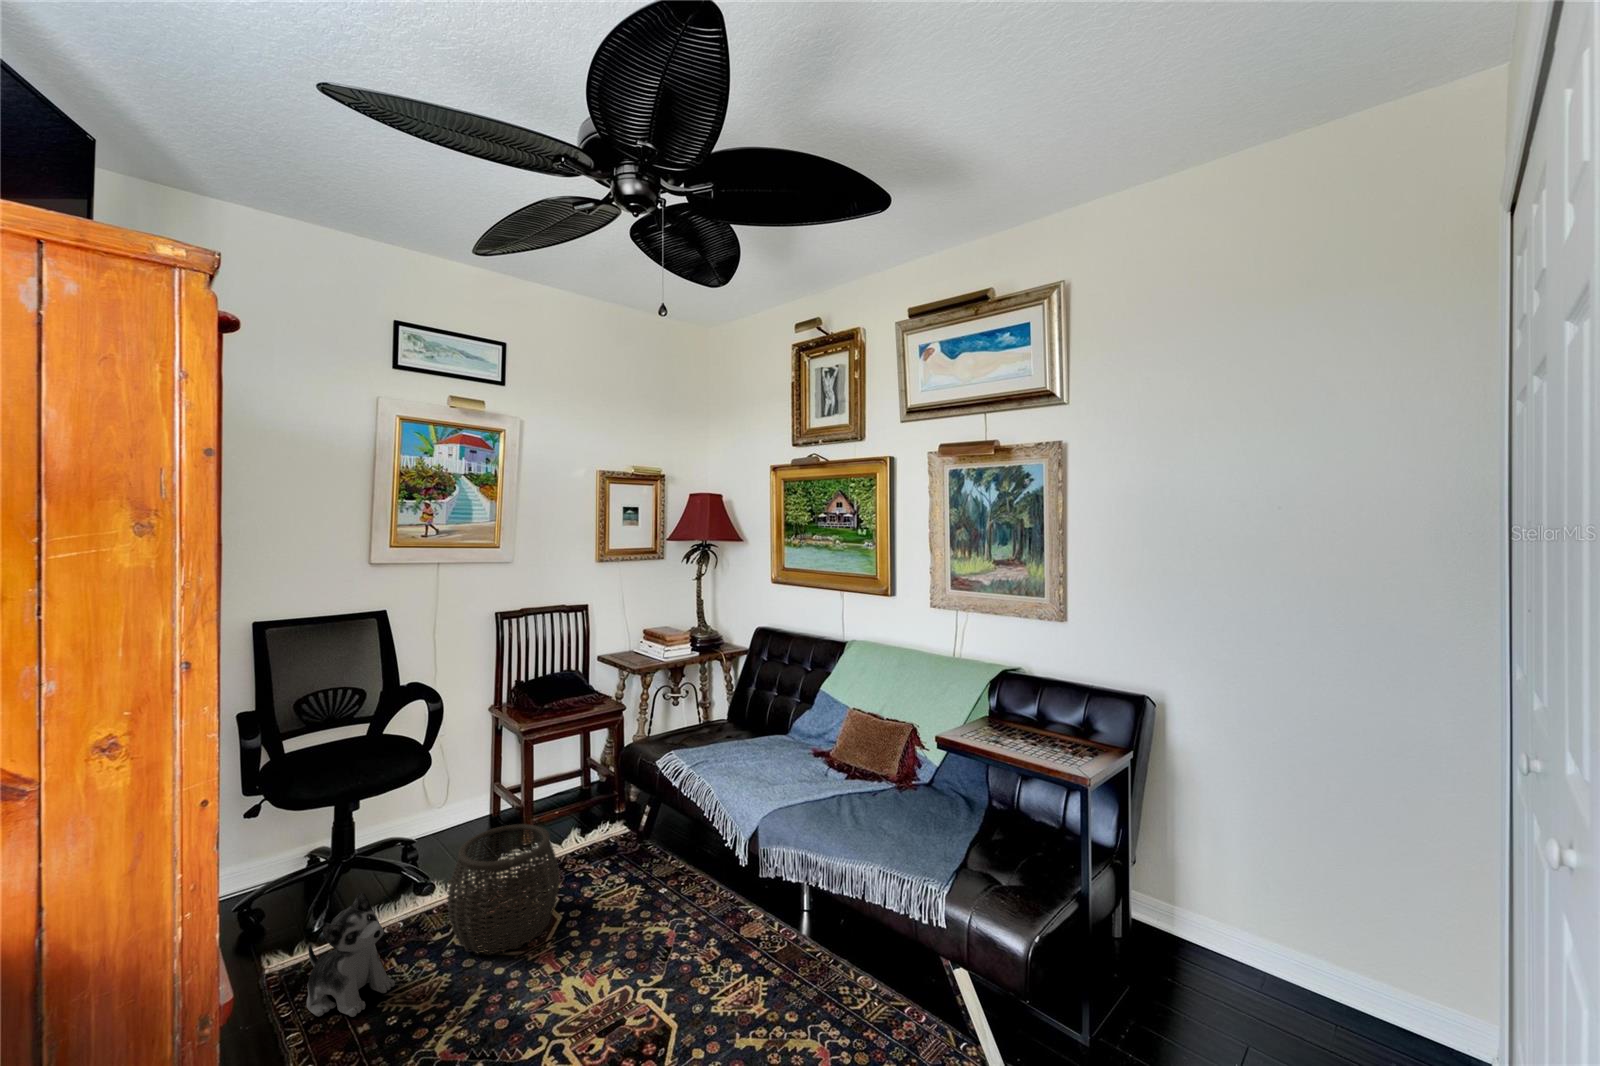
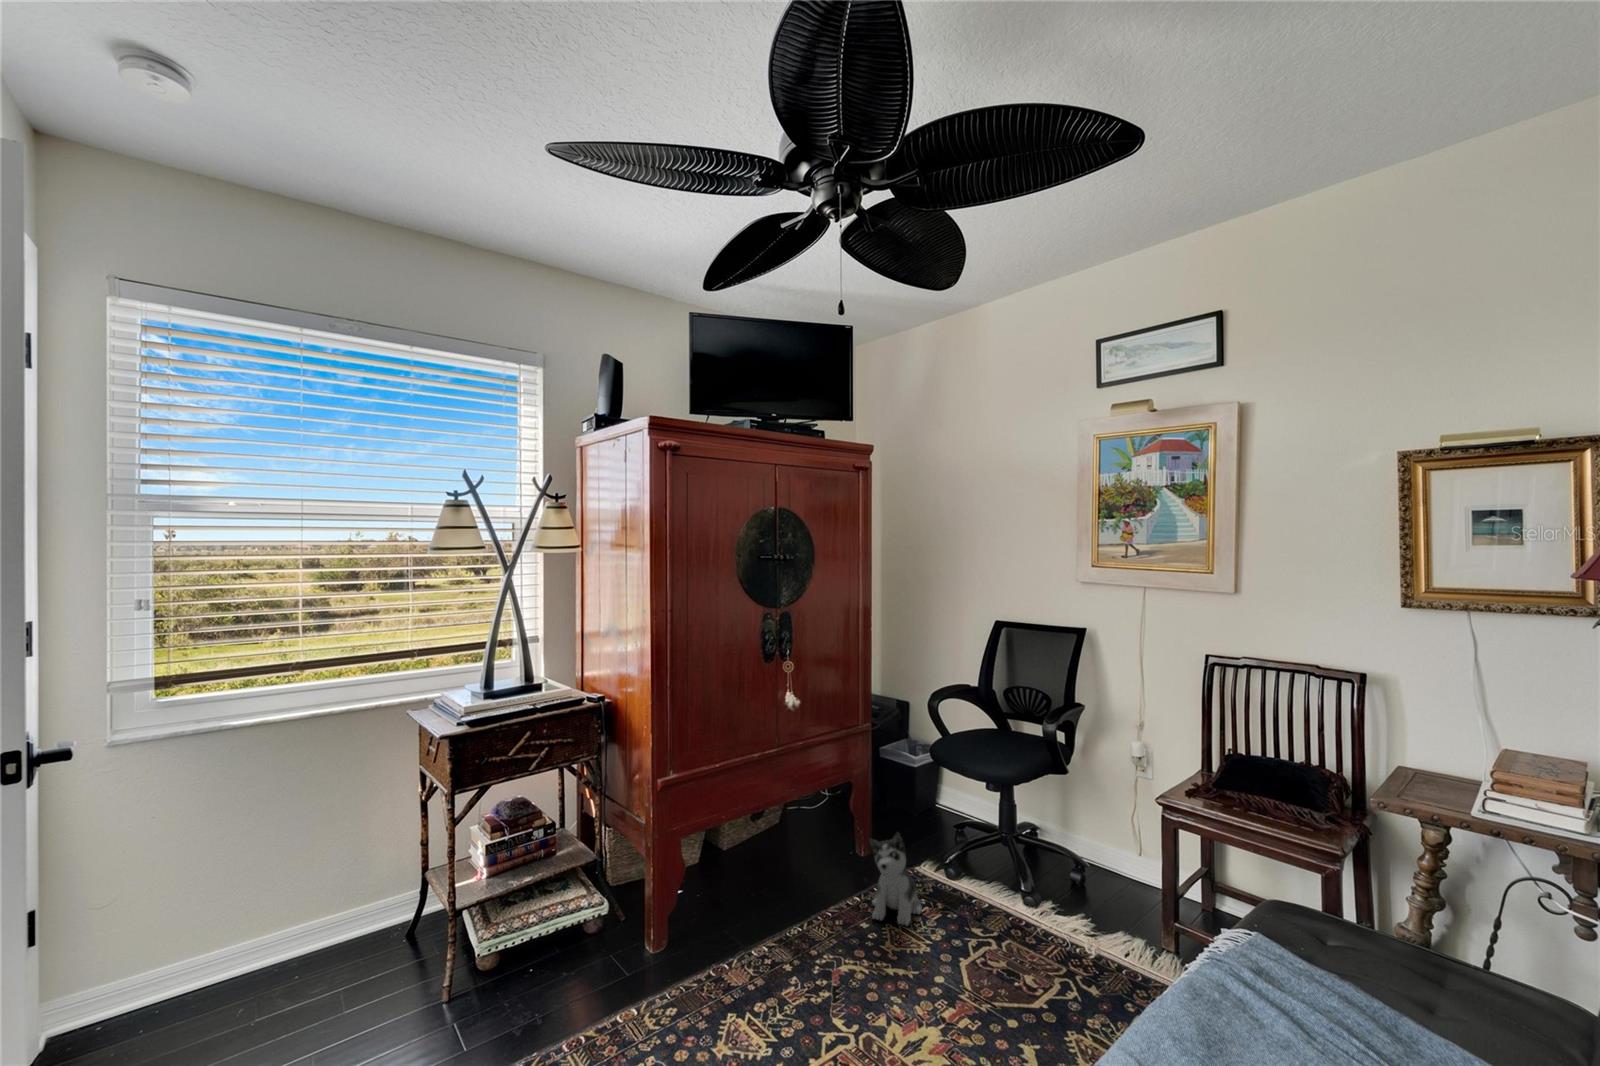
woven basket: present [447,824,560,955] -> none [940,853,1053,992]

